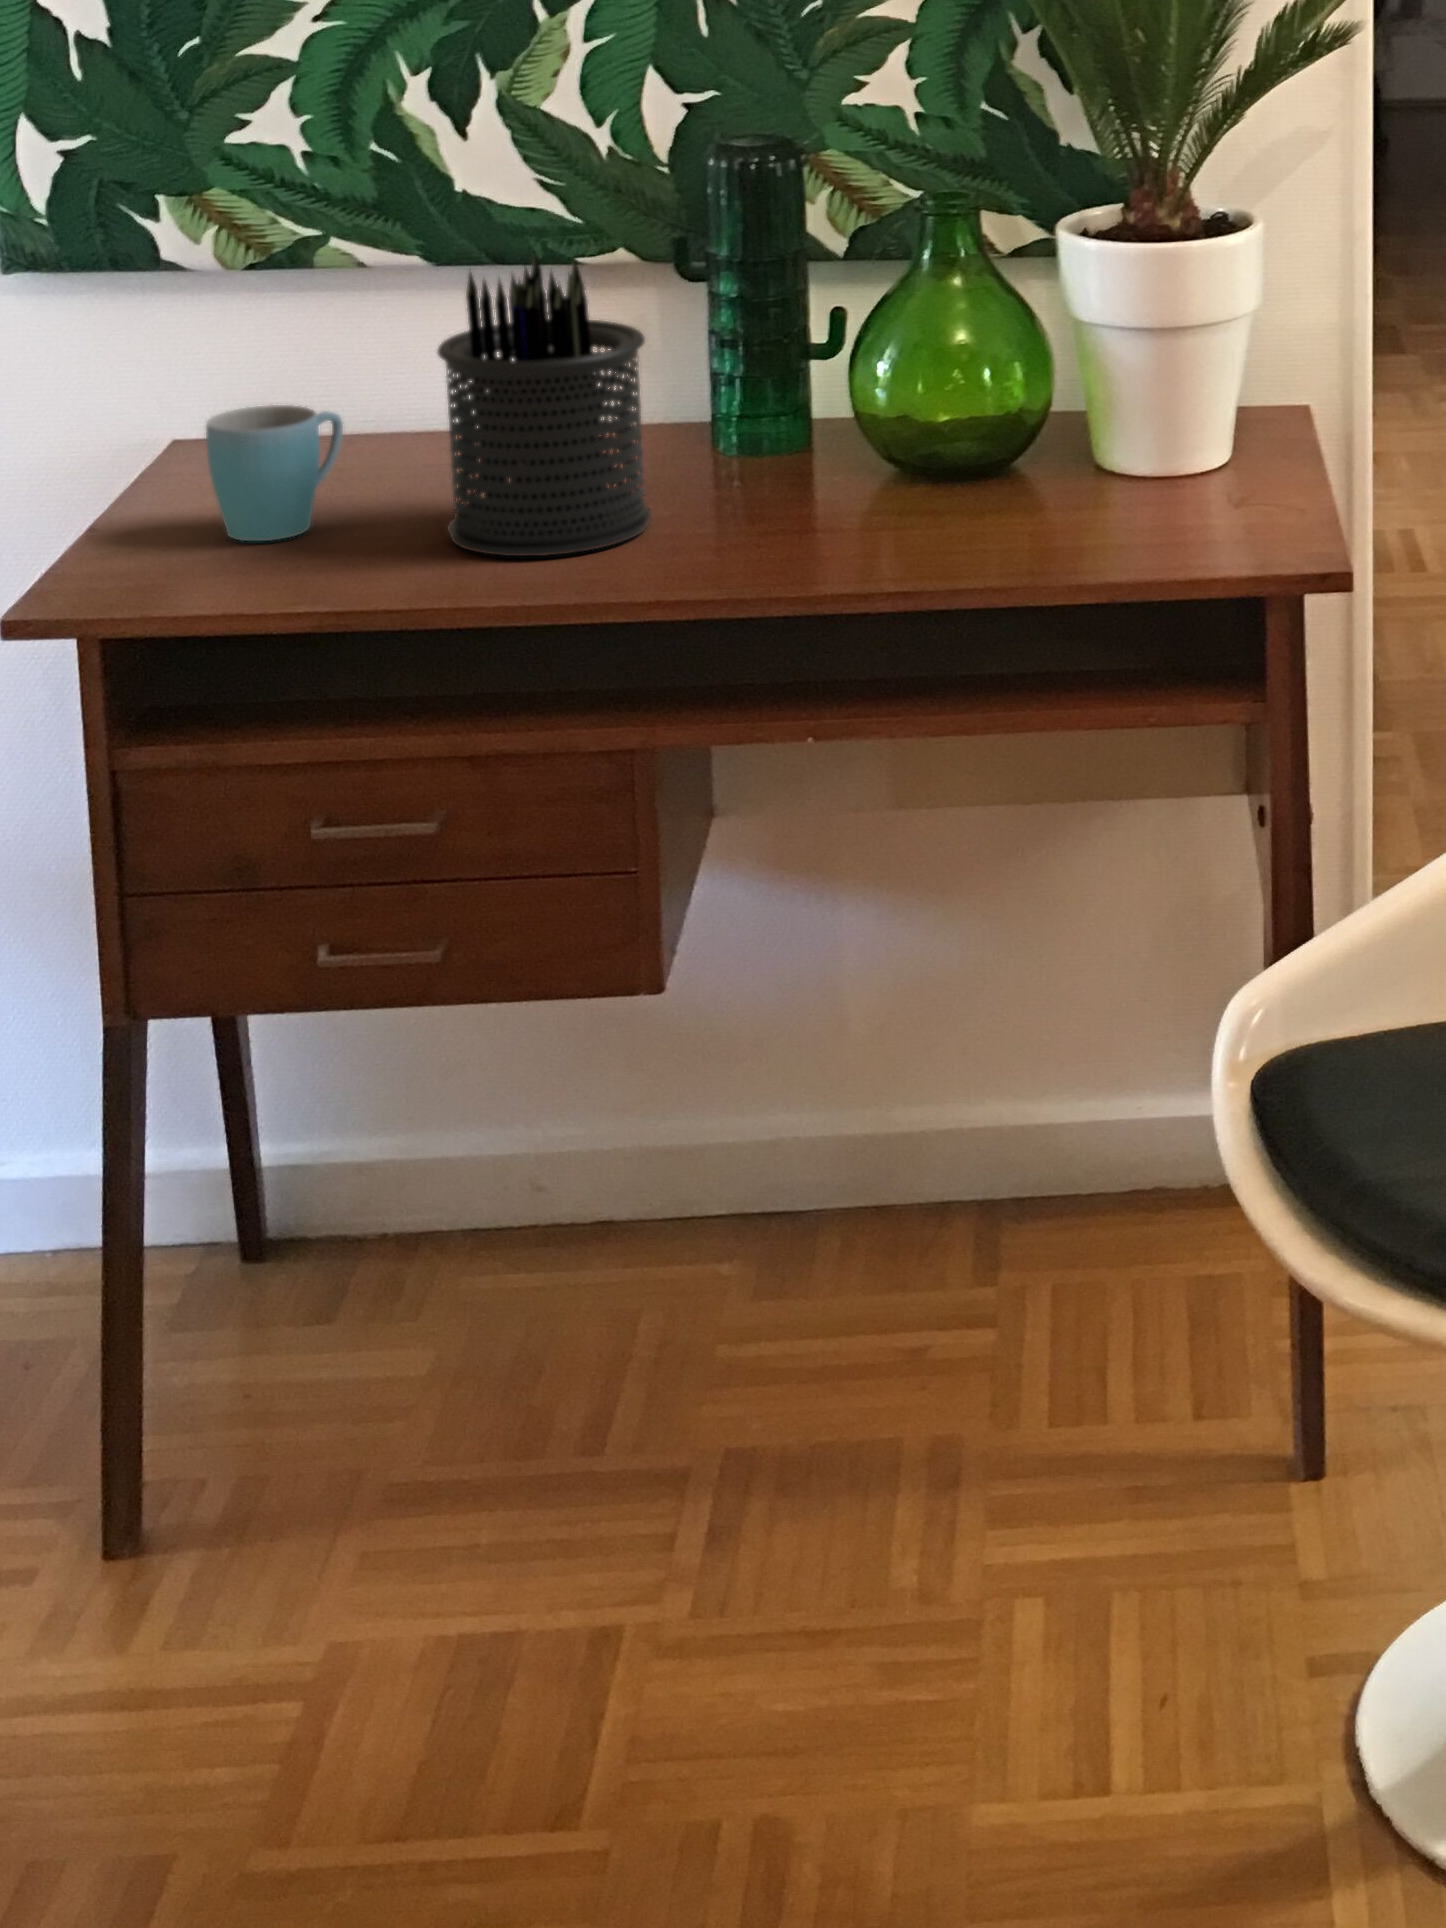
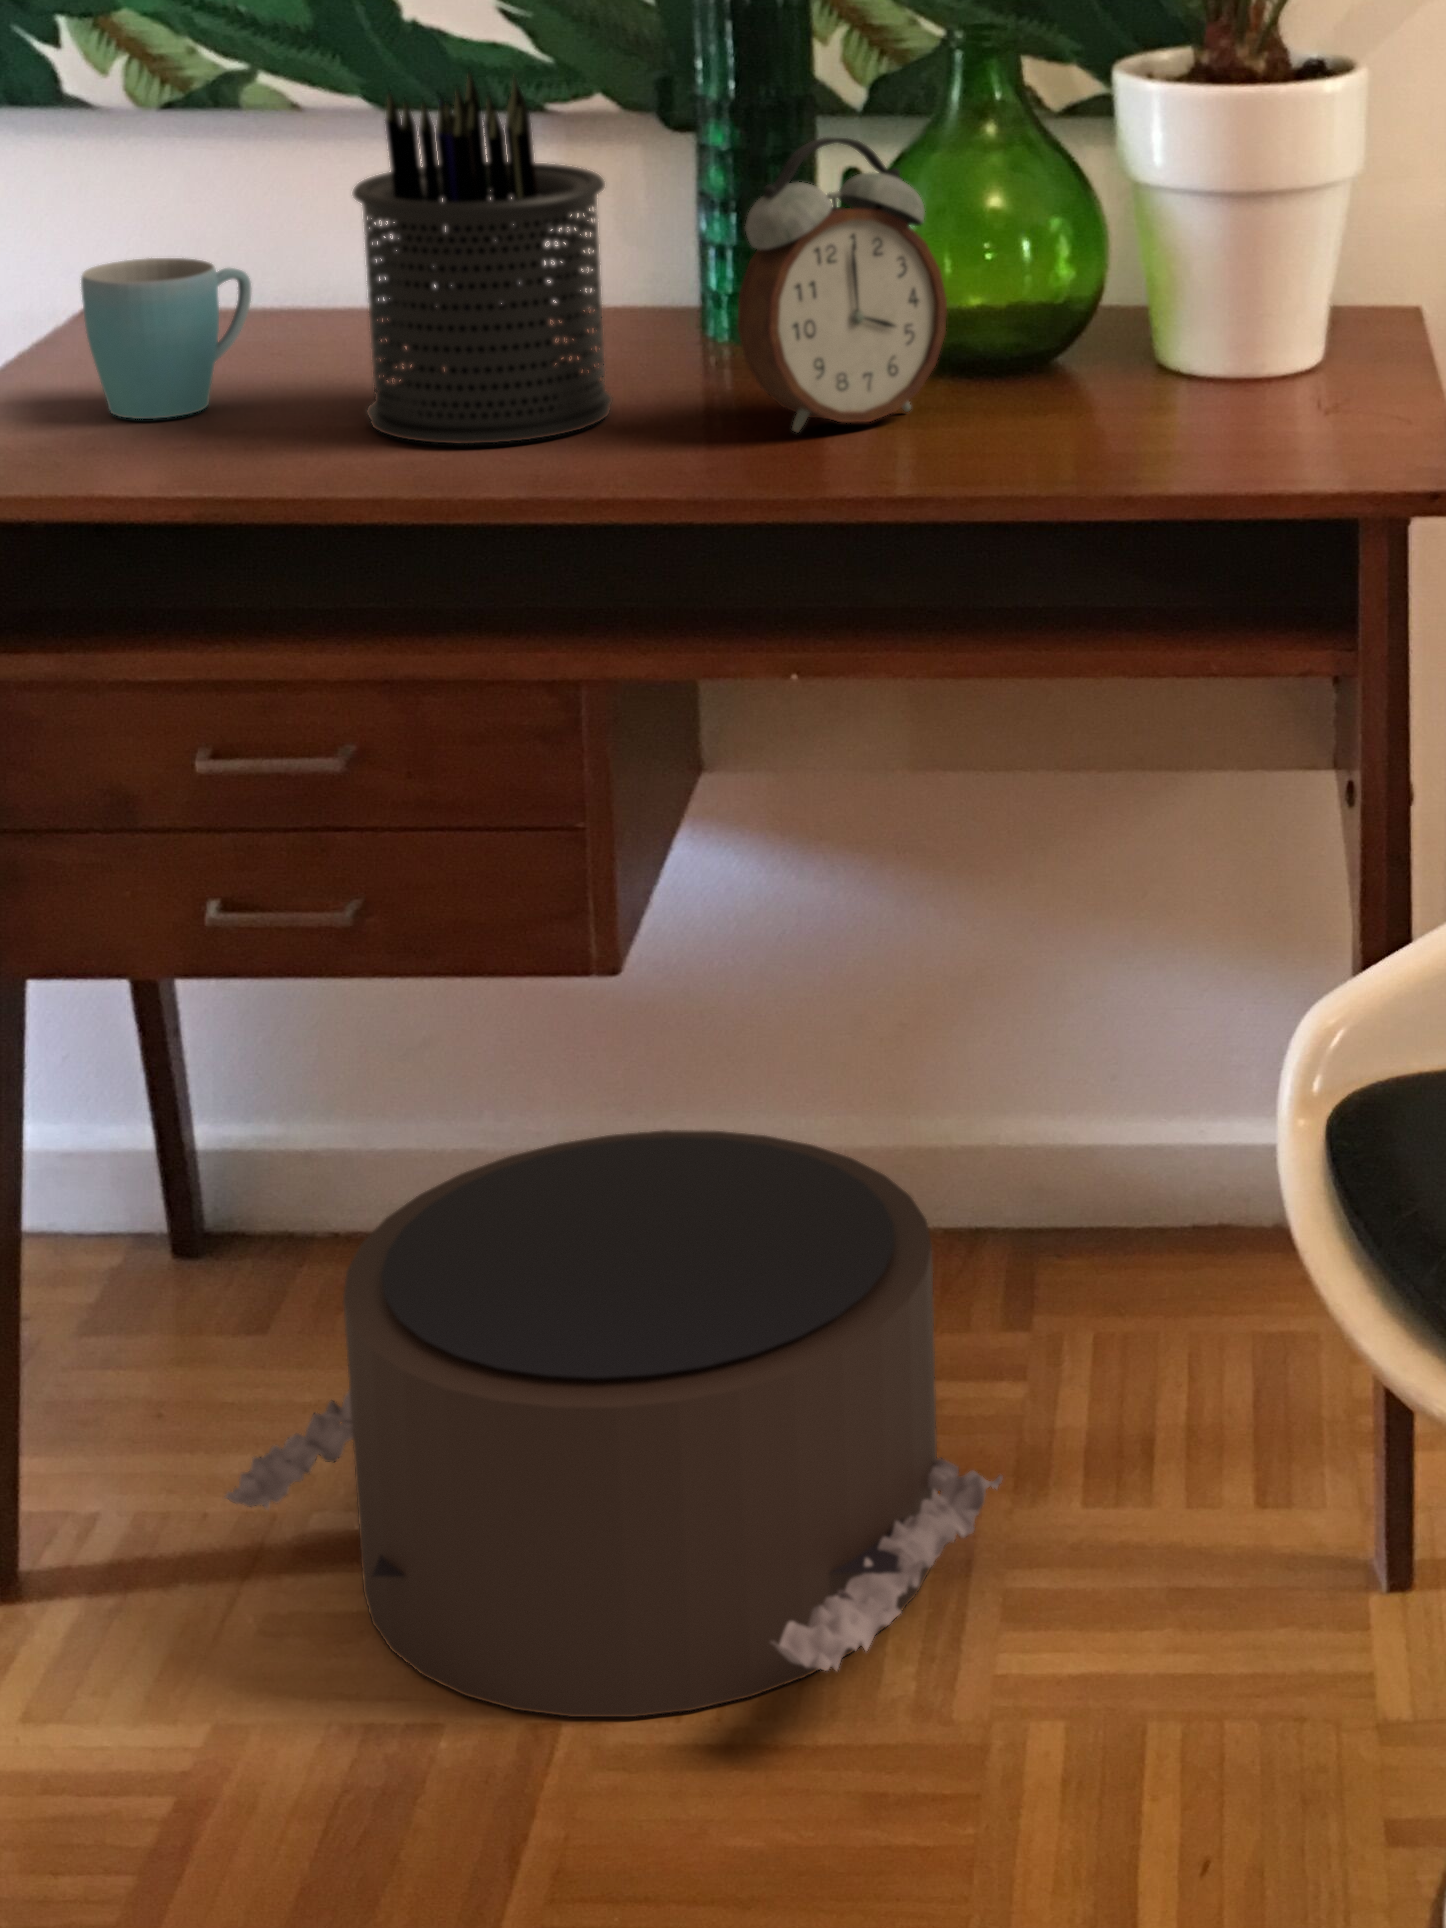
alarm clock: none [758,297,926,538] -> present [738,137,947,433]
pouf: none [328,1119,988,1613] -> present [225,1130,1003,1717]

